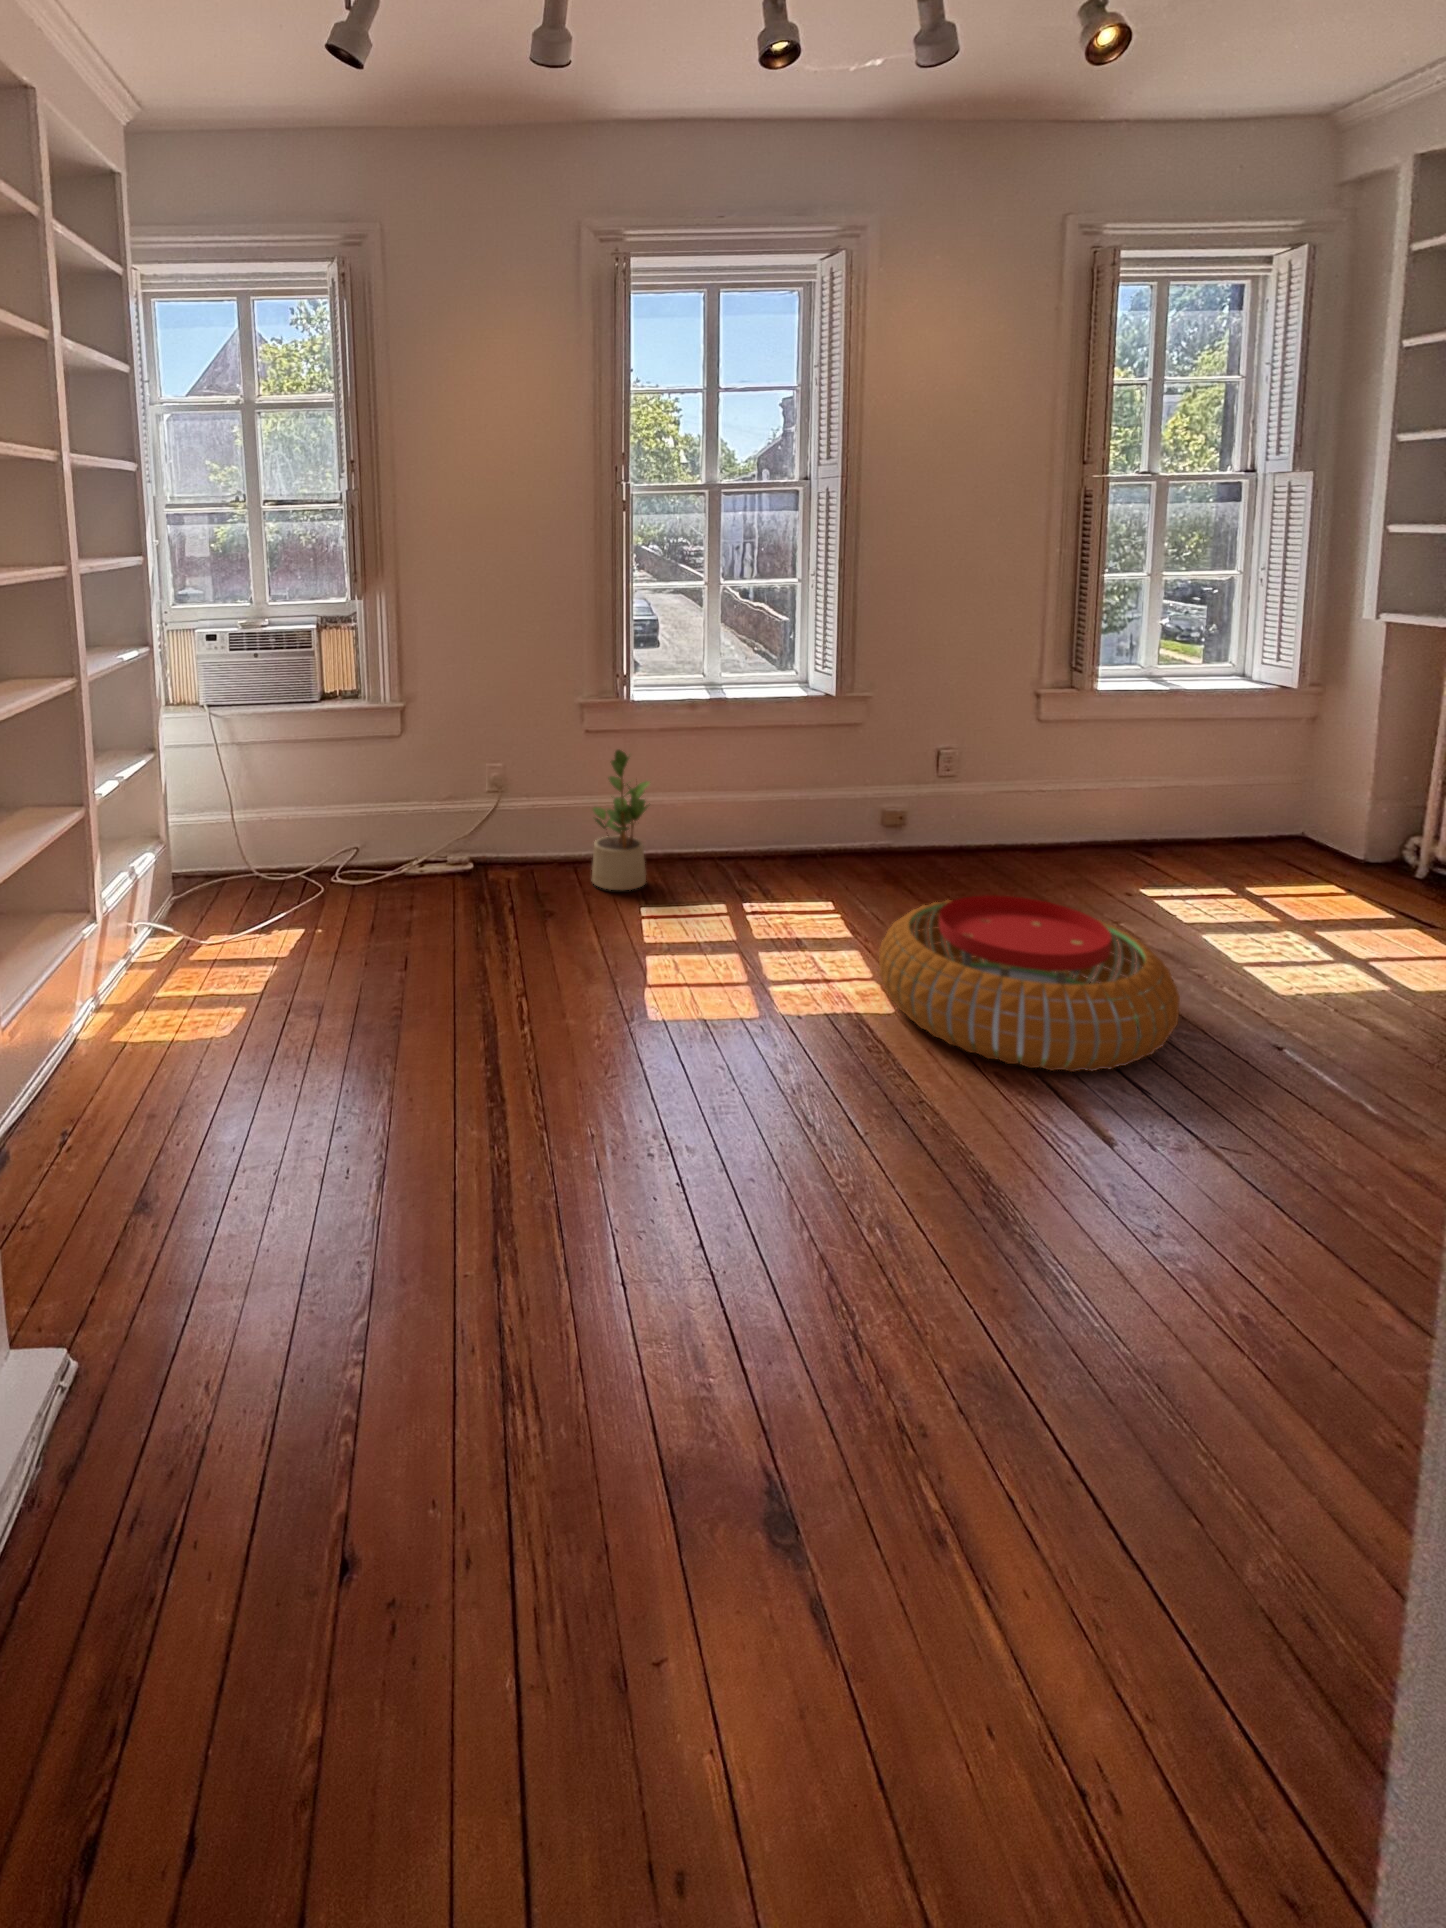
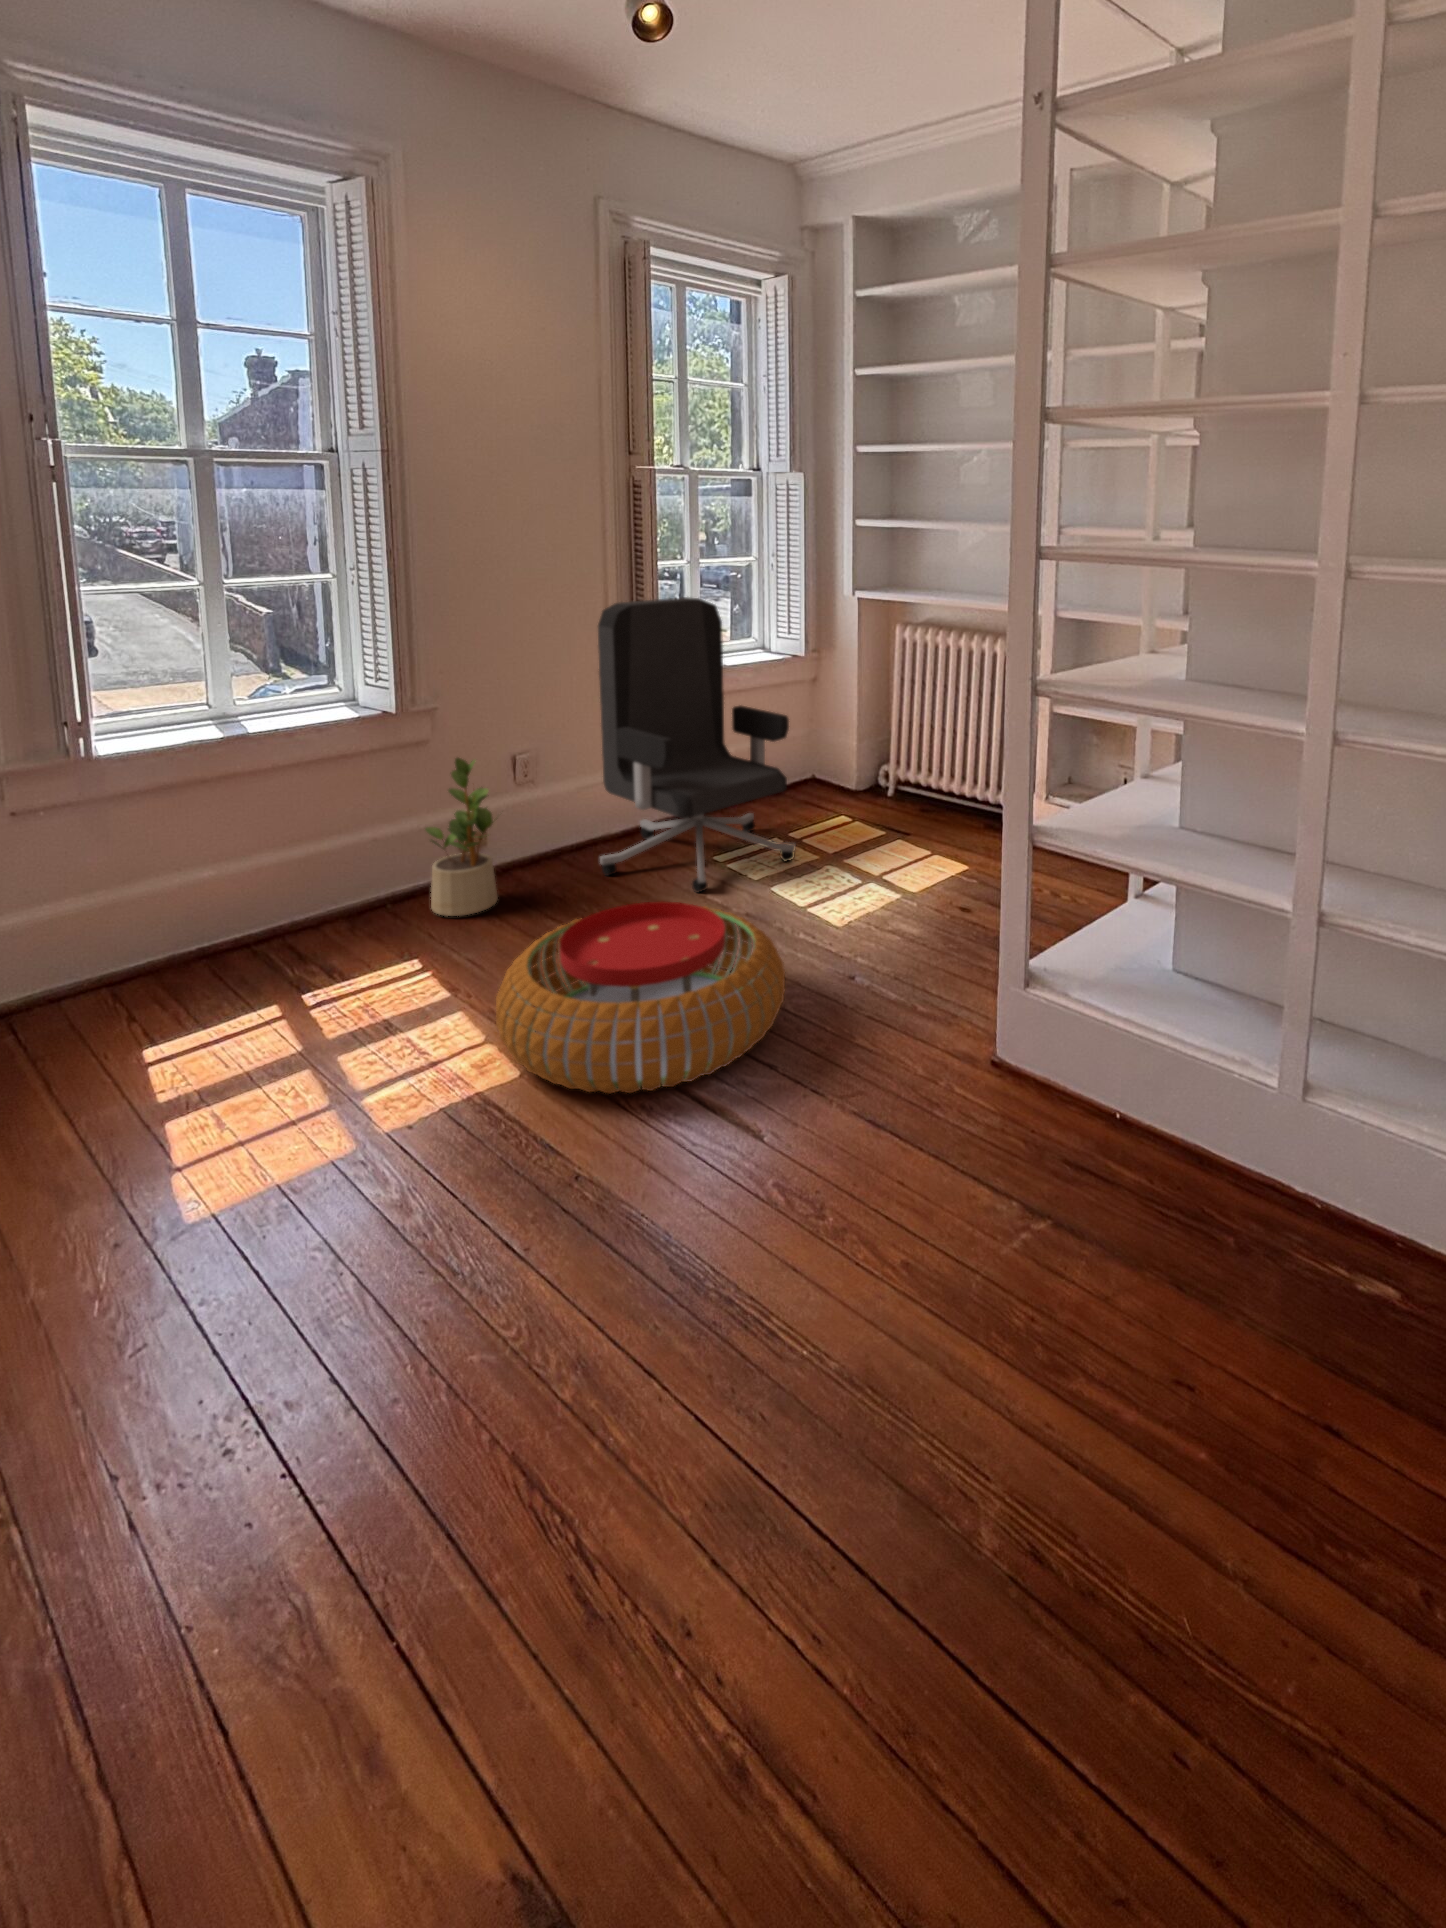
office chair: none [1009,611,1251,918] -> present [598,597,796,893]
potted plant: present [592,750,650,890] -> present [425,758,498,916]

